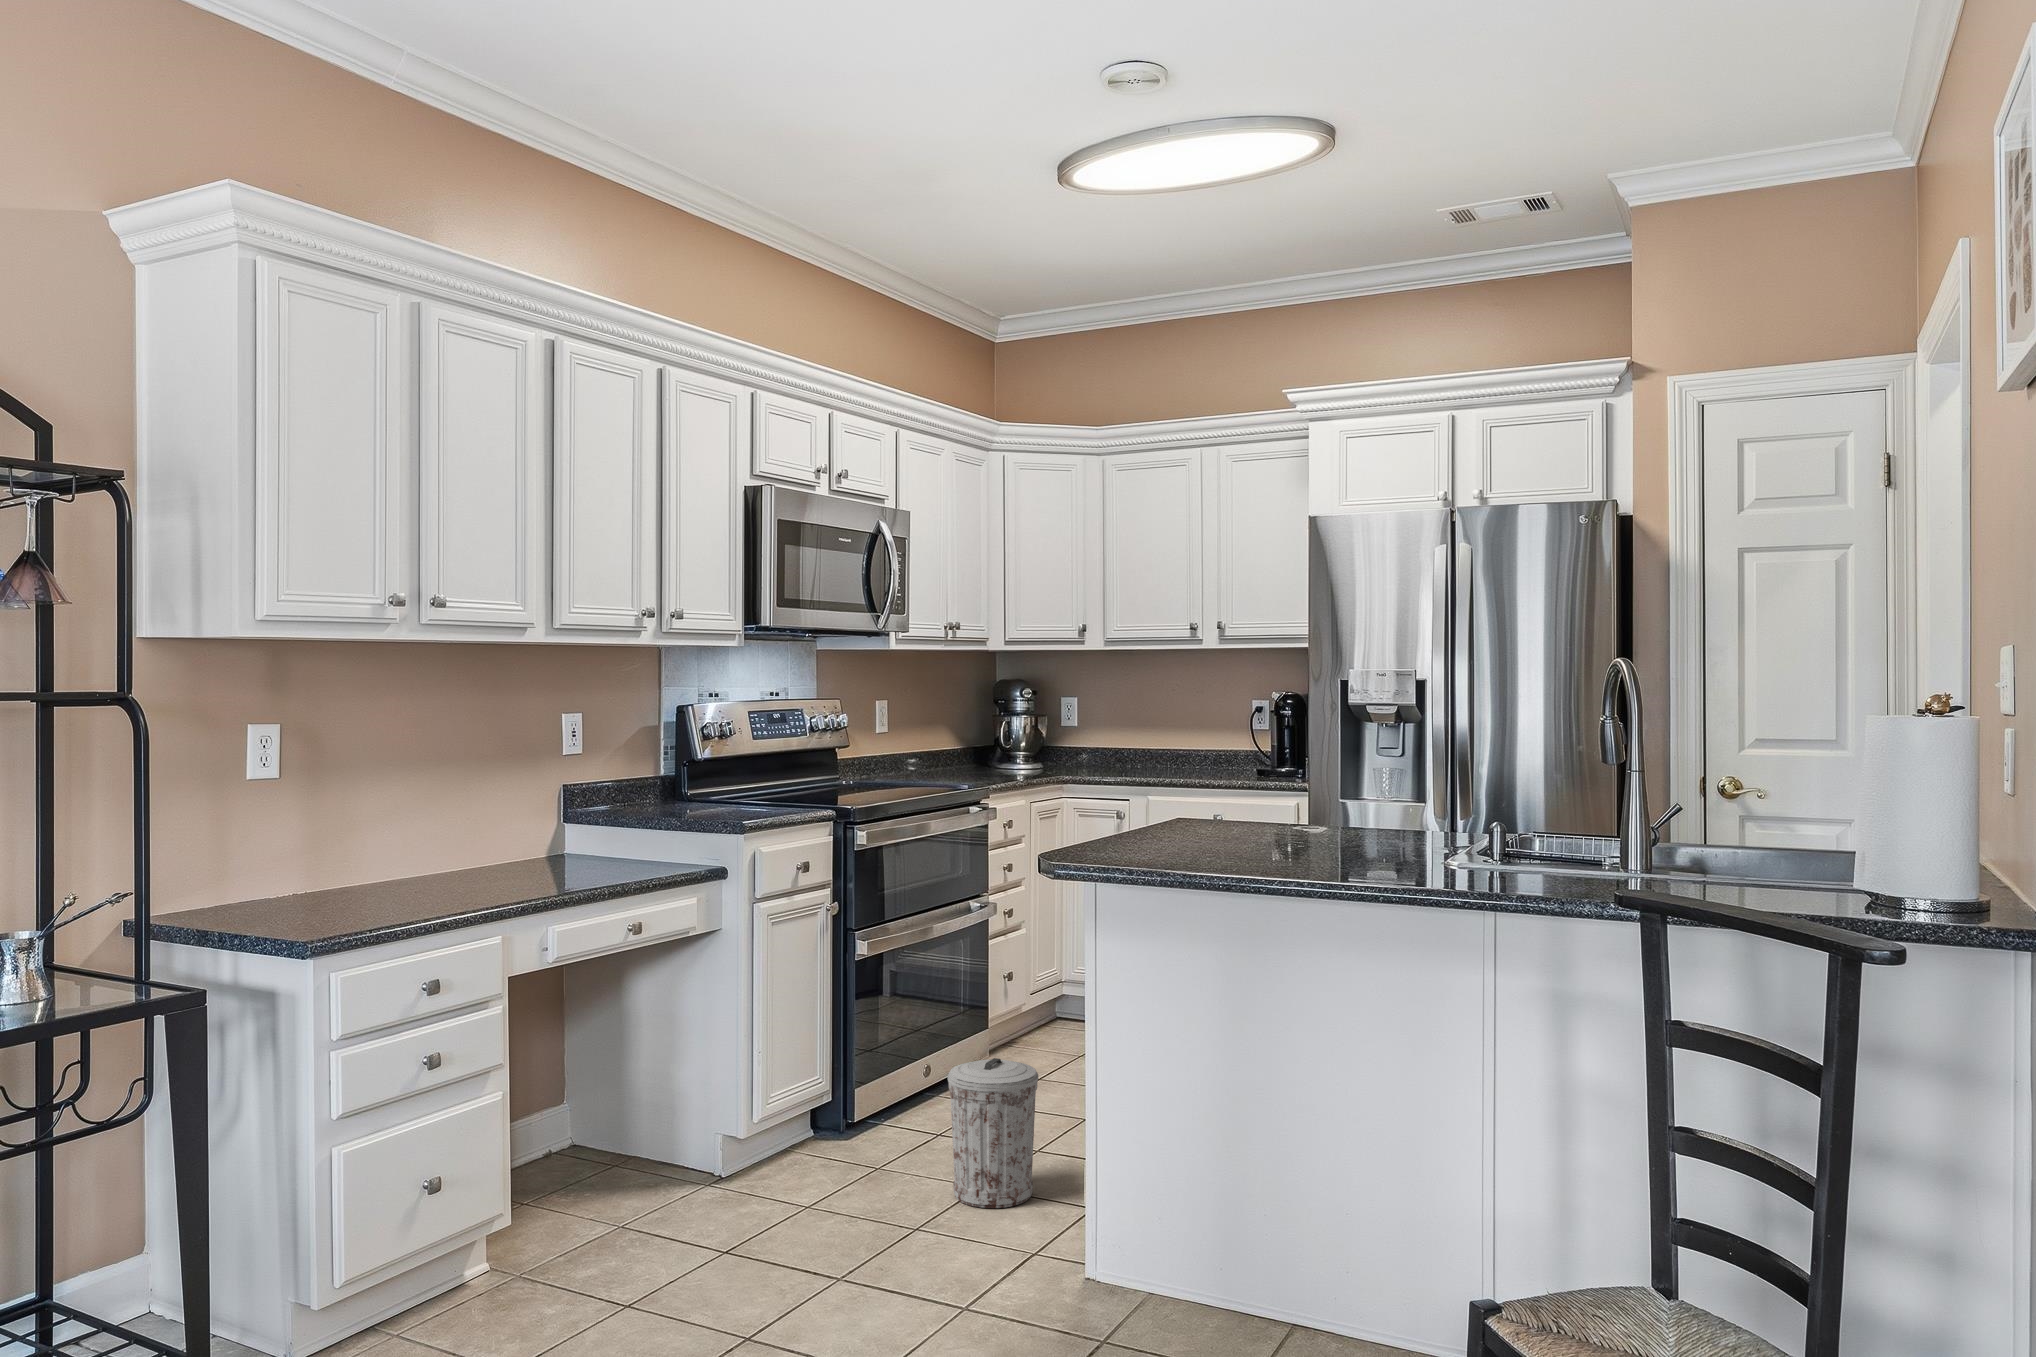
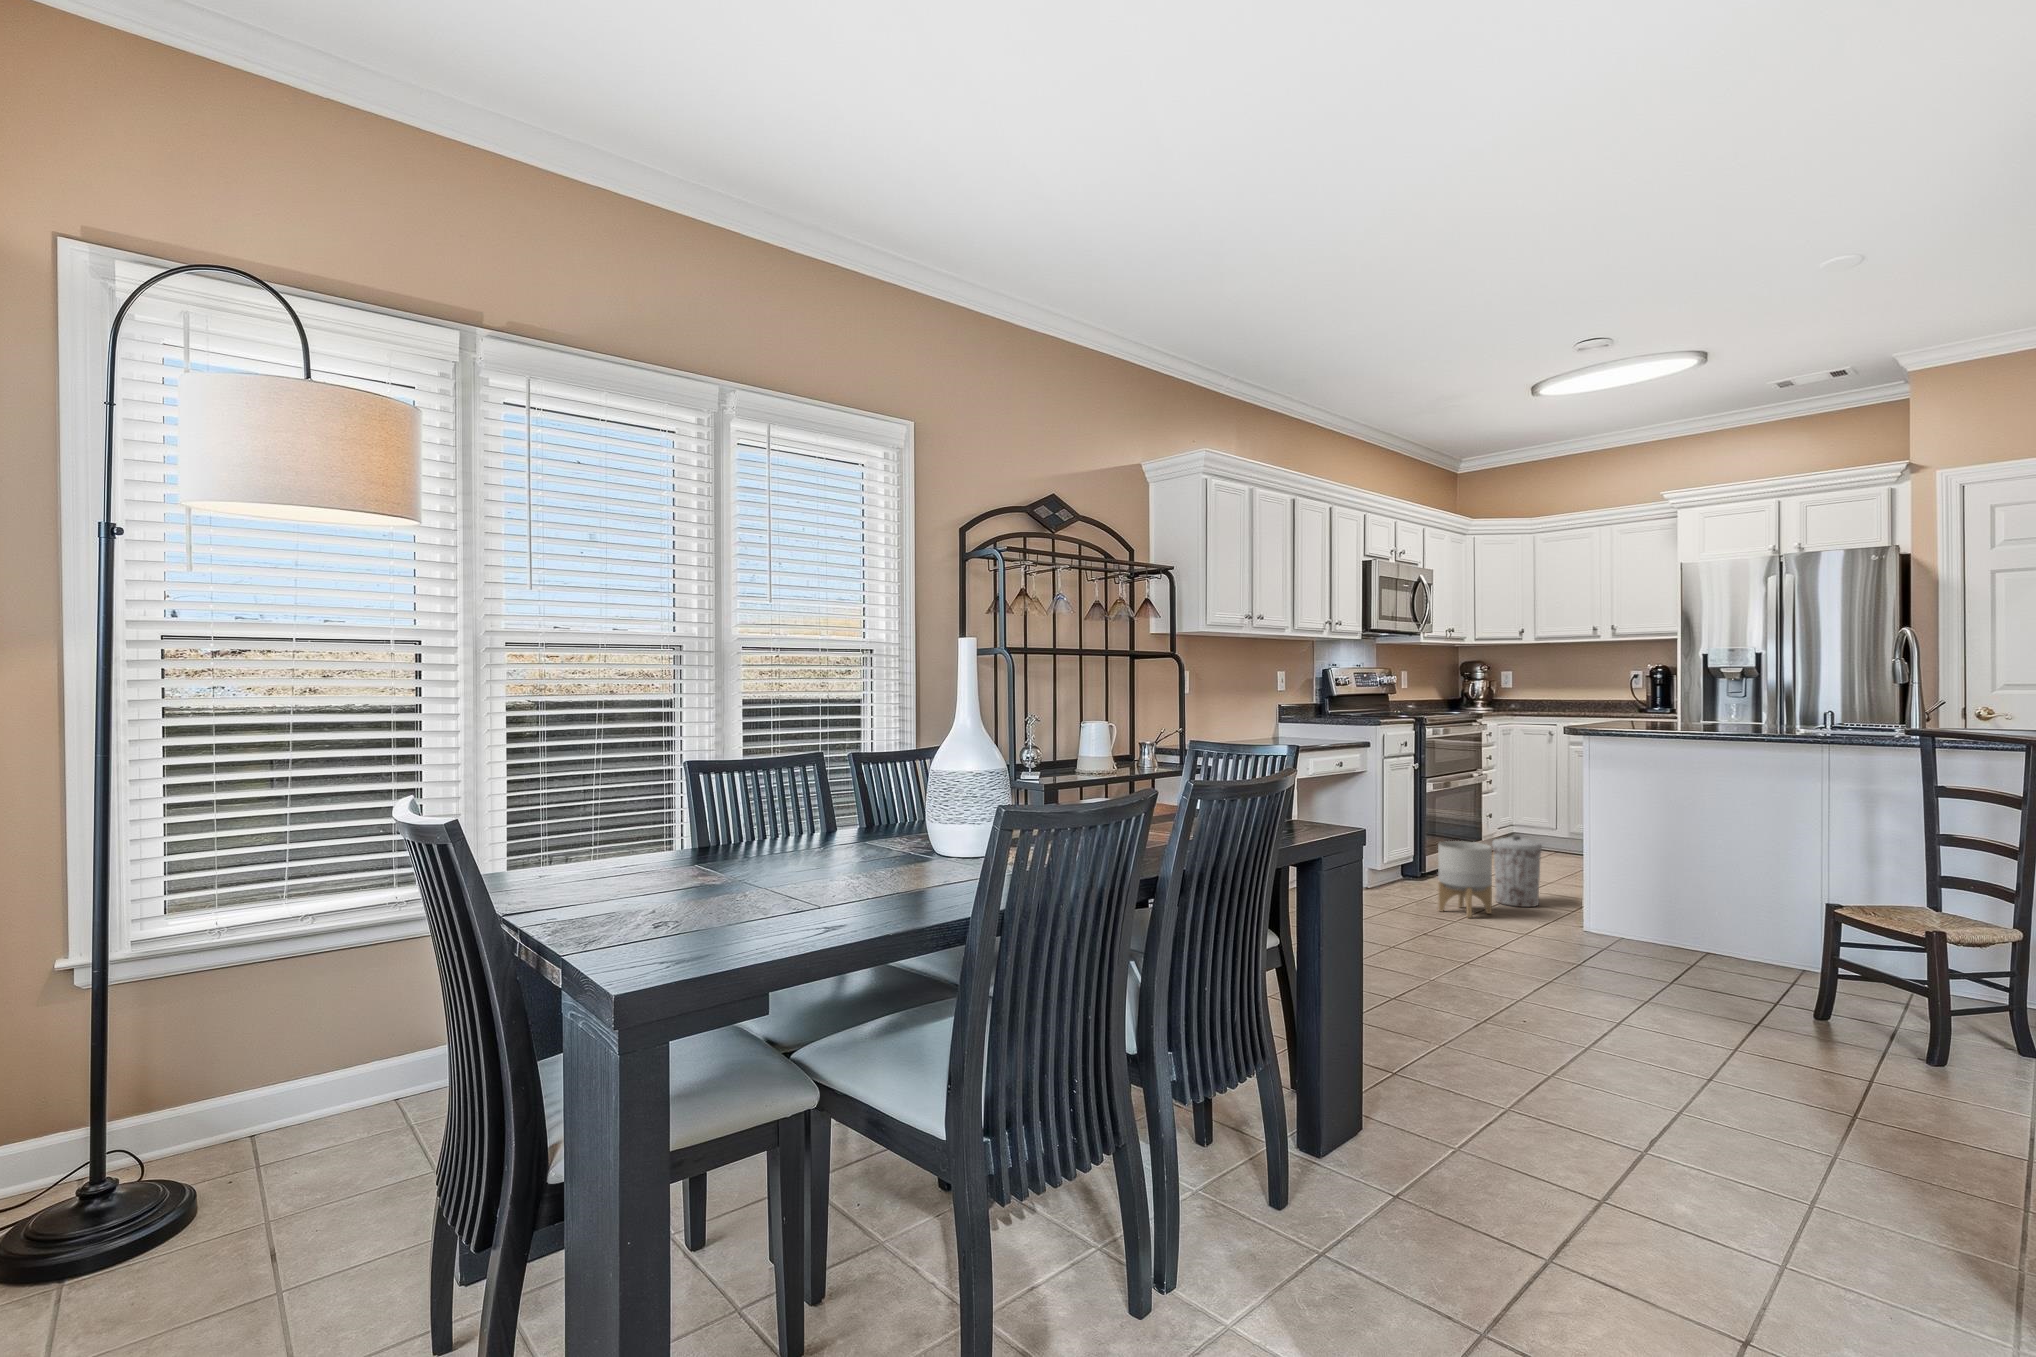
planter: none [822,1085,927,1262] -> present [1438,841,1492,918]

